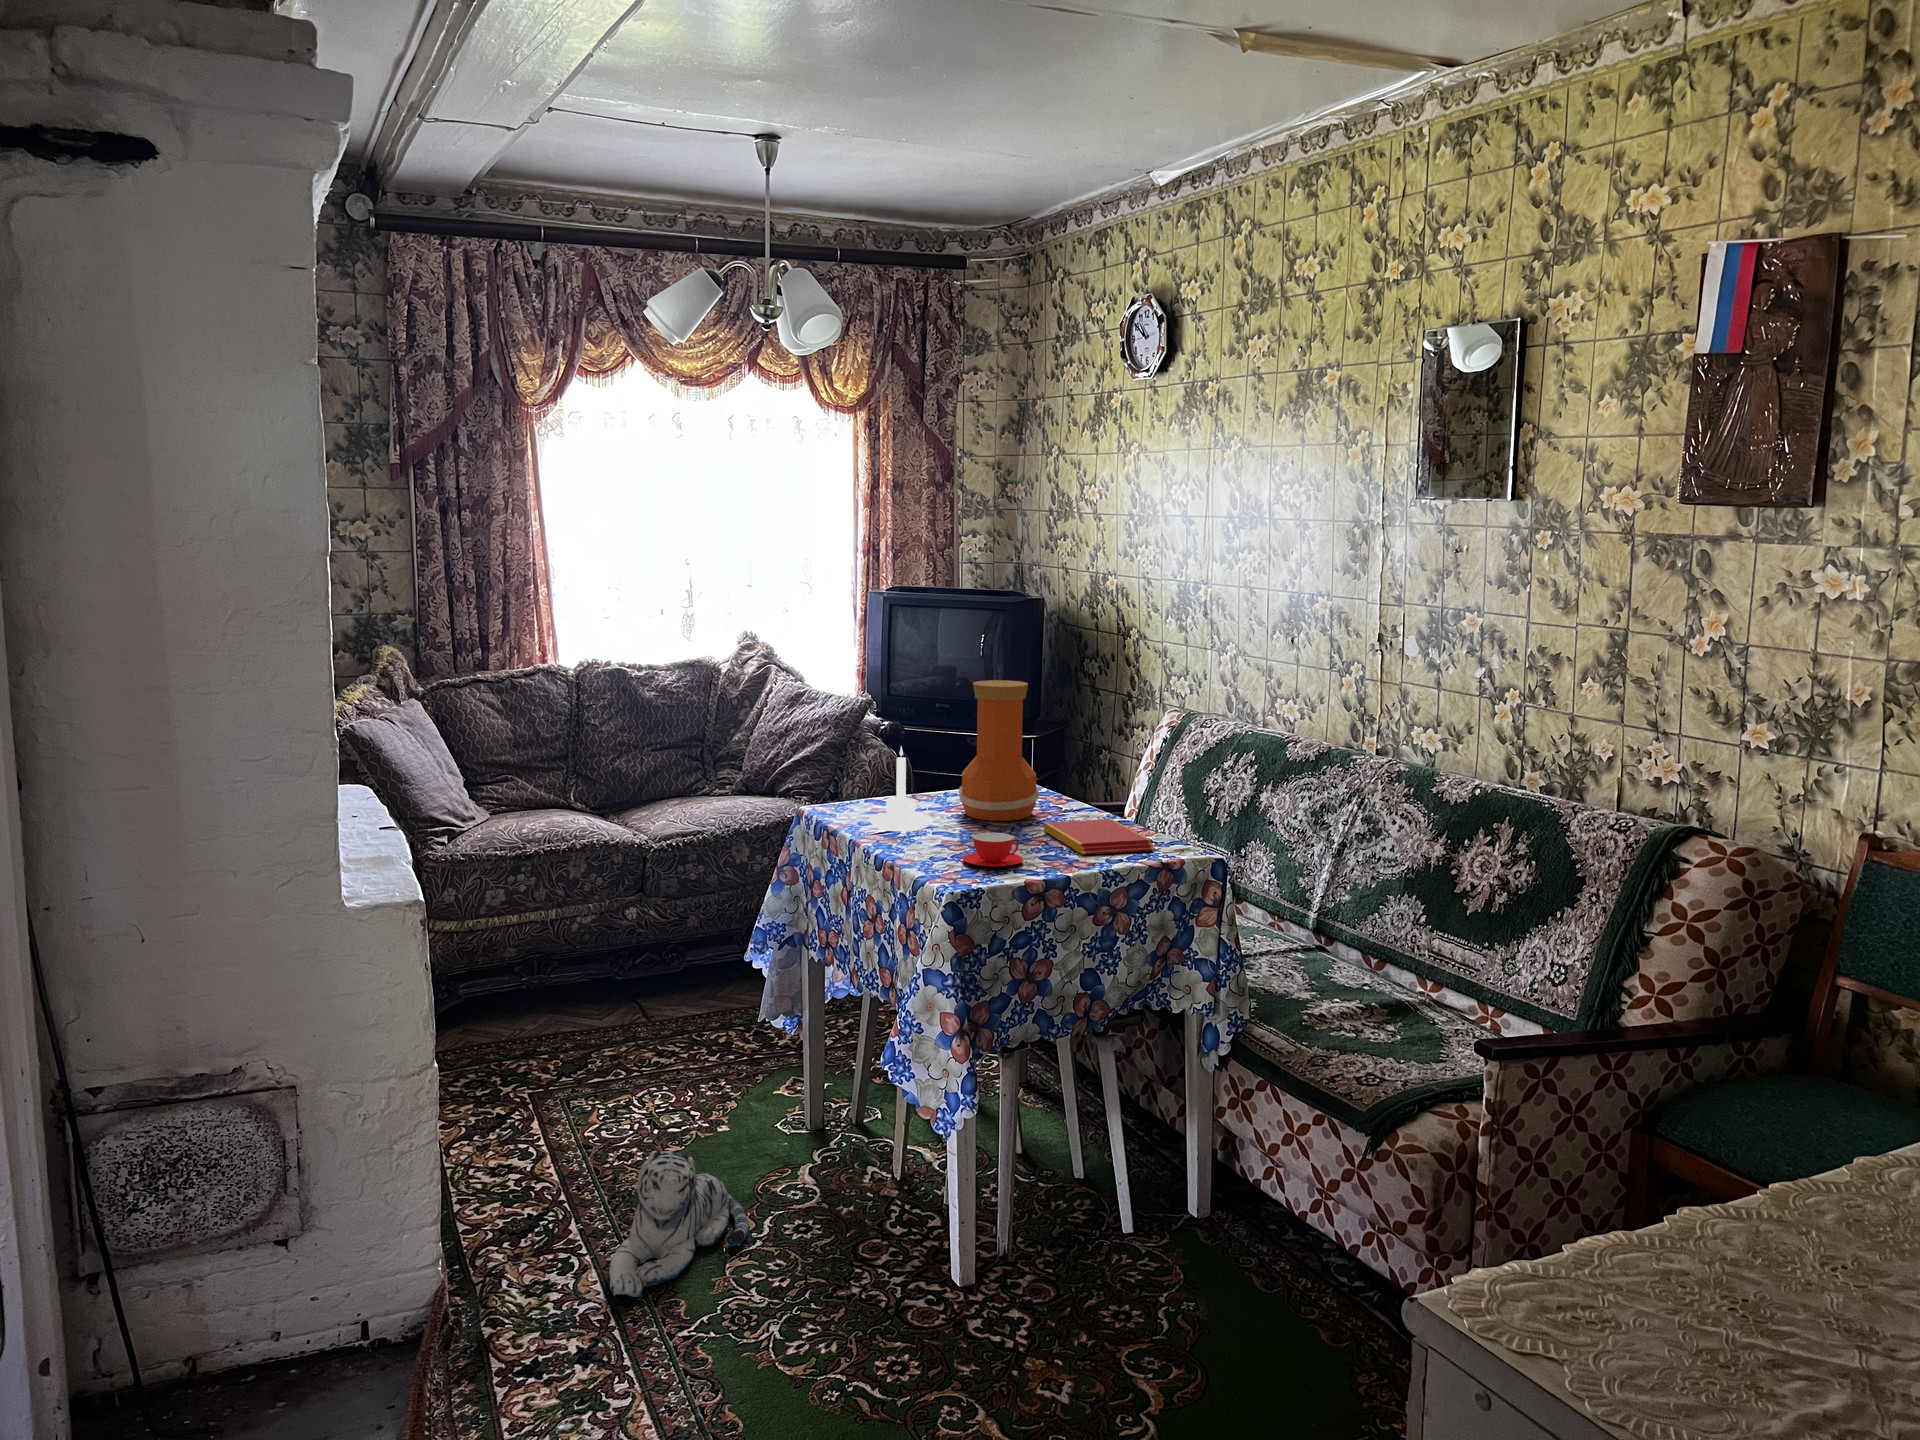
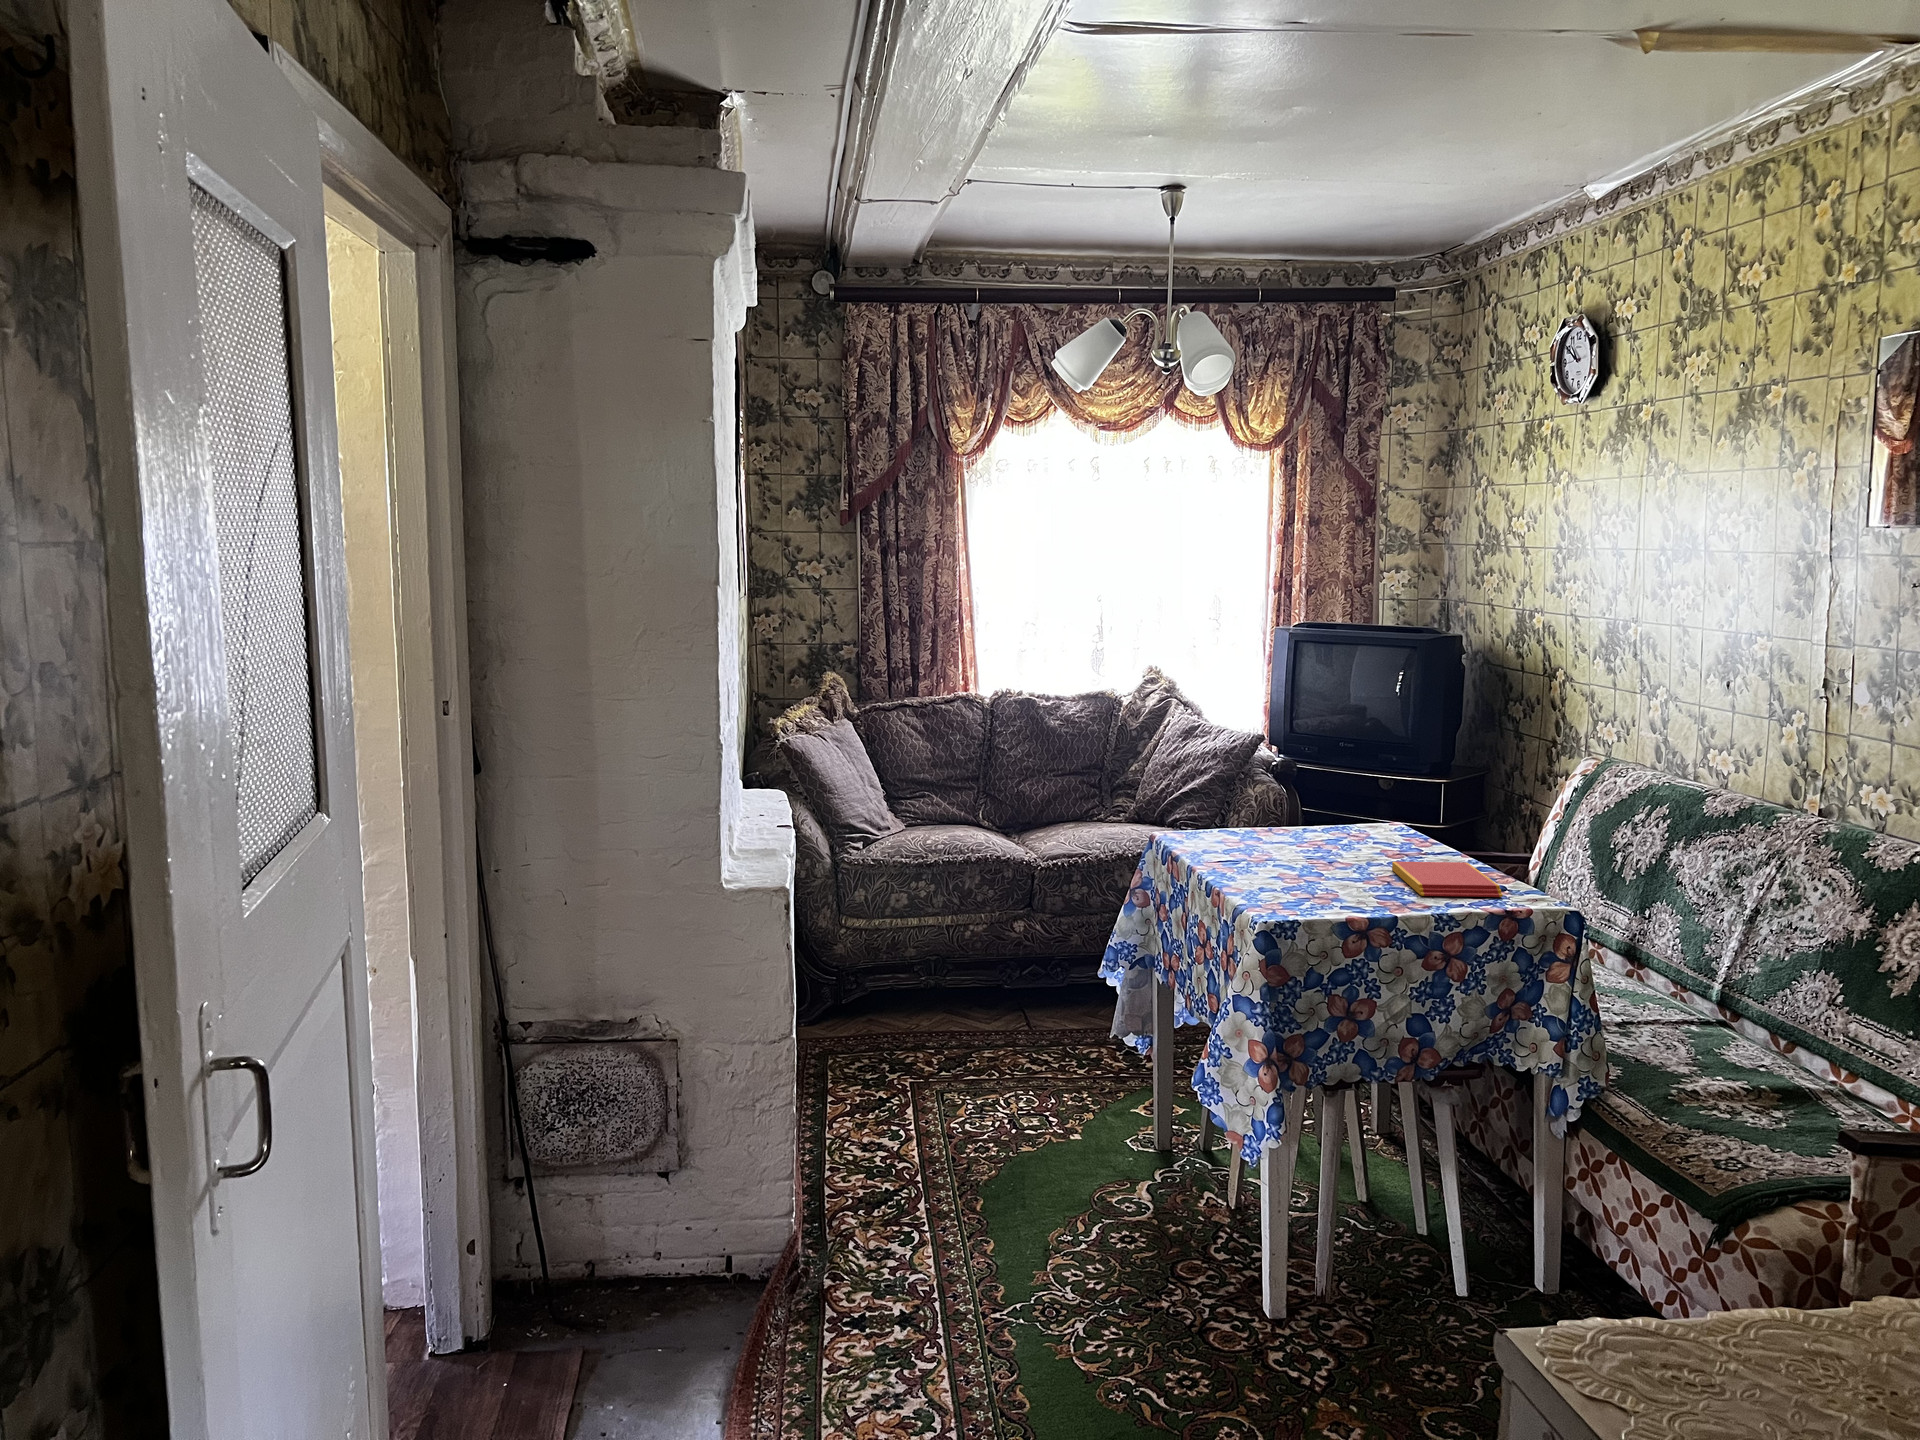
vase: present [959,680,1039,821] -> none [1311,716,1394,858]
candle holder: present [869,746,932,831] -> none [1214,776,1278,861]
teacup: present [963,833,1023,866] -> none [1292,867,1354,900]
plush toy: present [609,1151,749,1297] -> none [938,1144,1078,1277]

